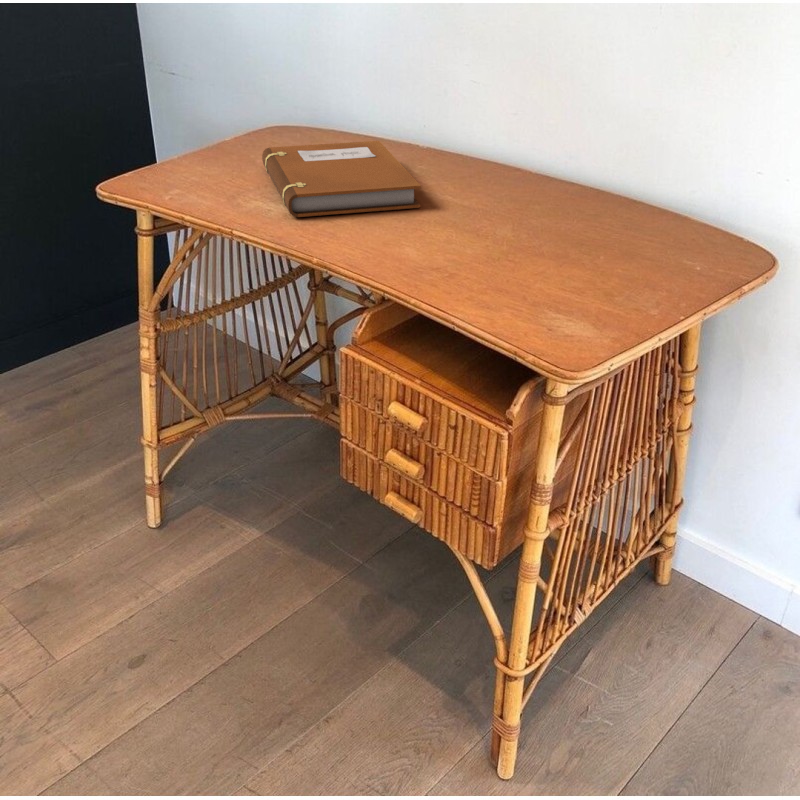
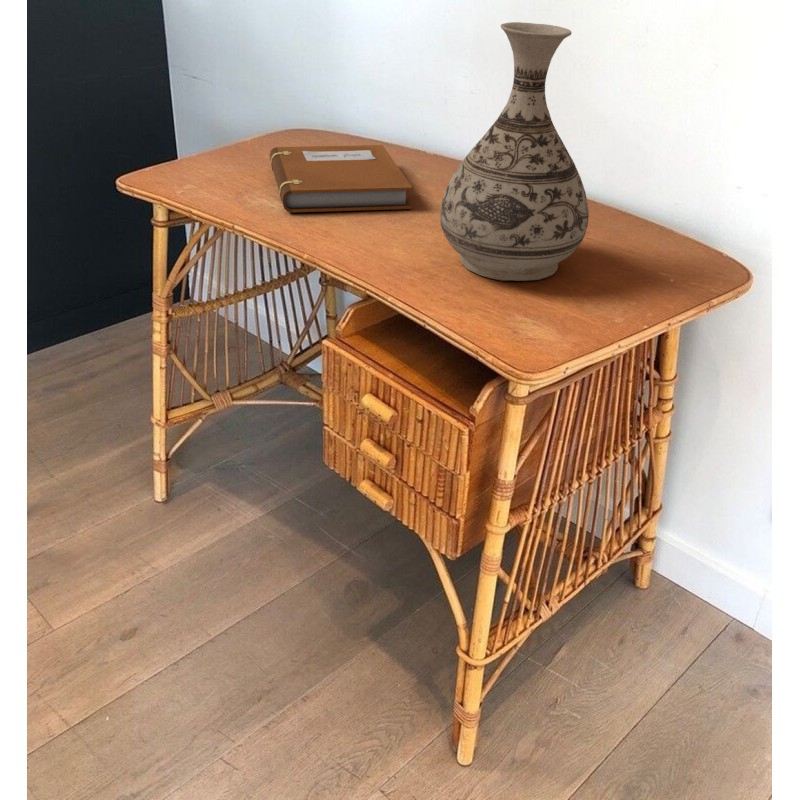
vase: none [462,18,613,279] -> present [440,22,589,281]

